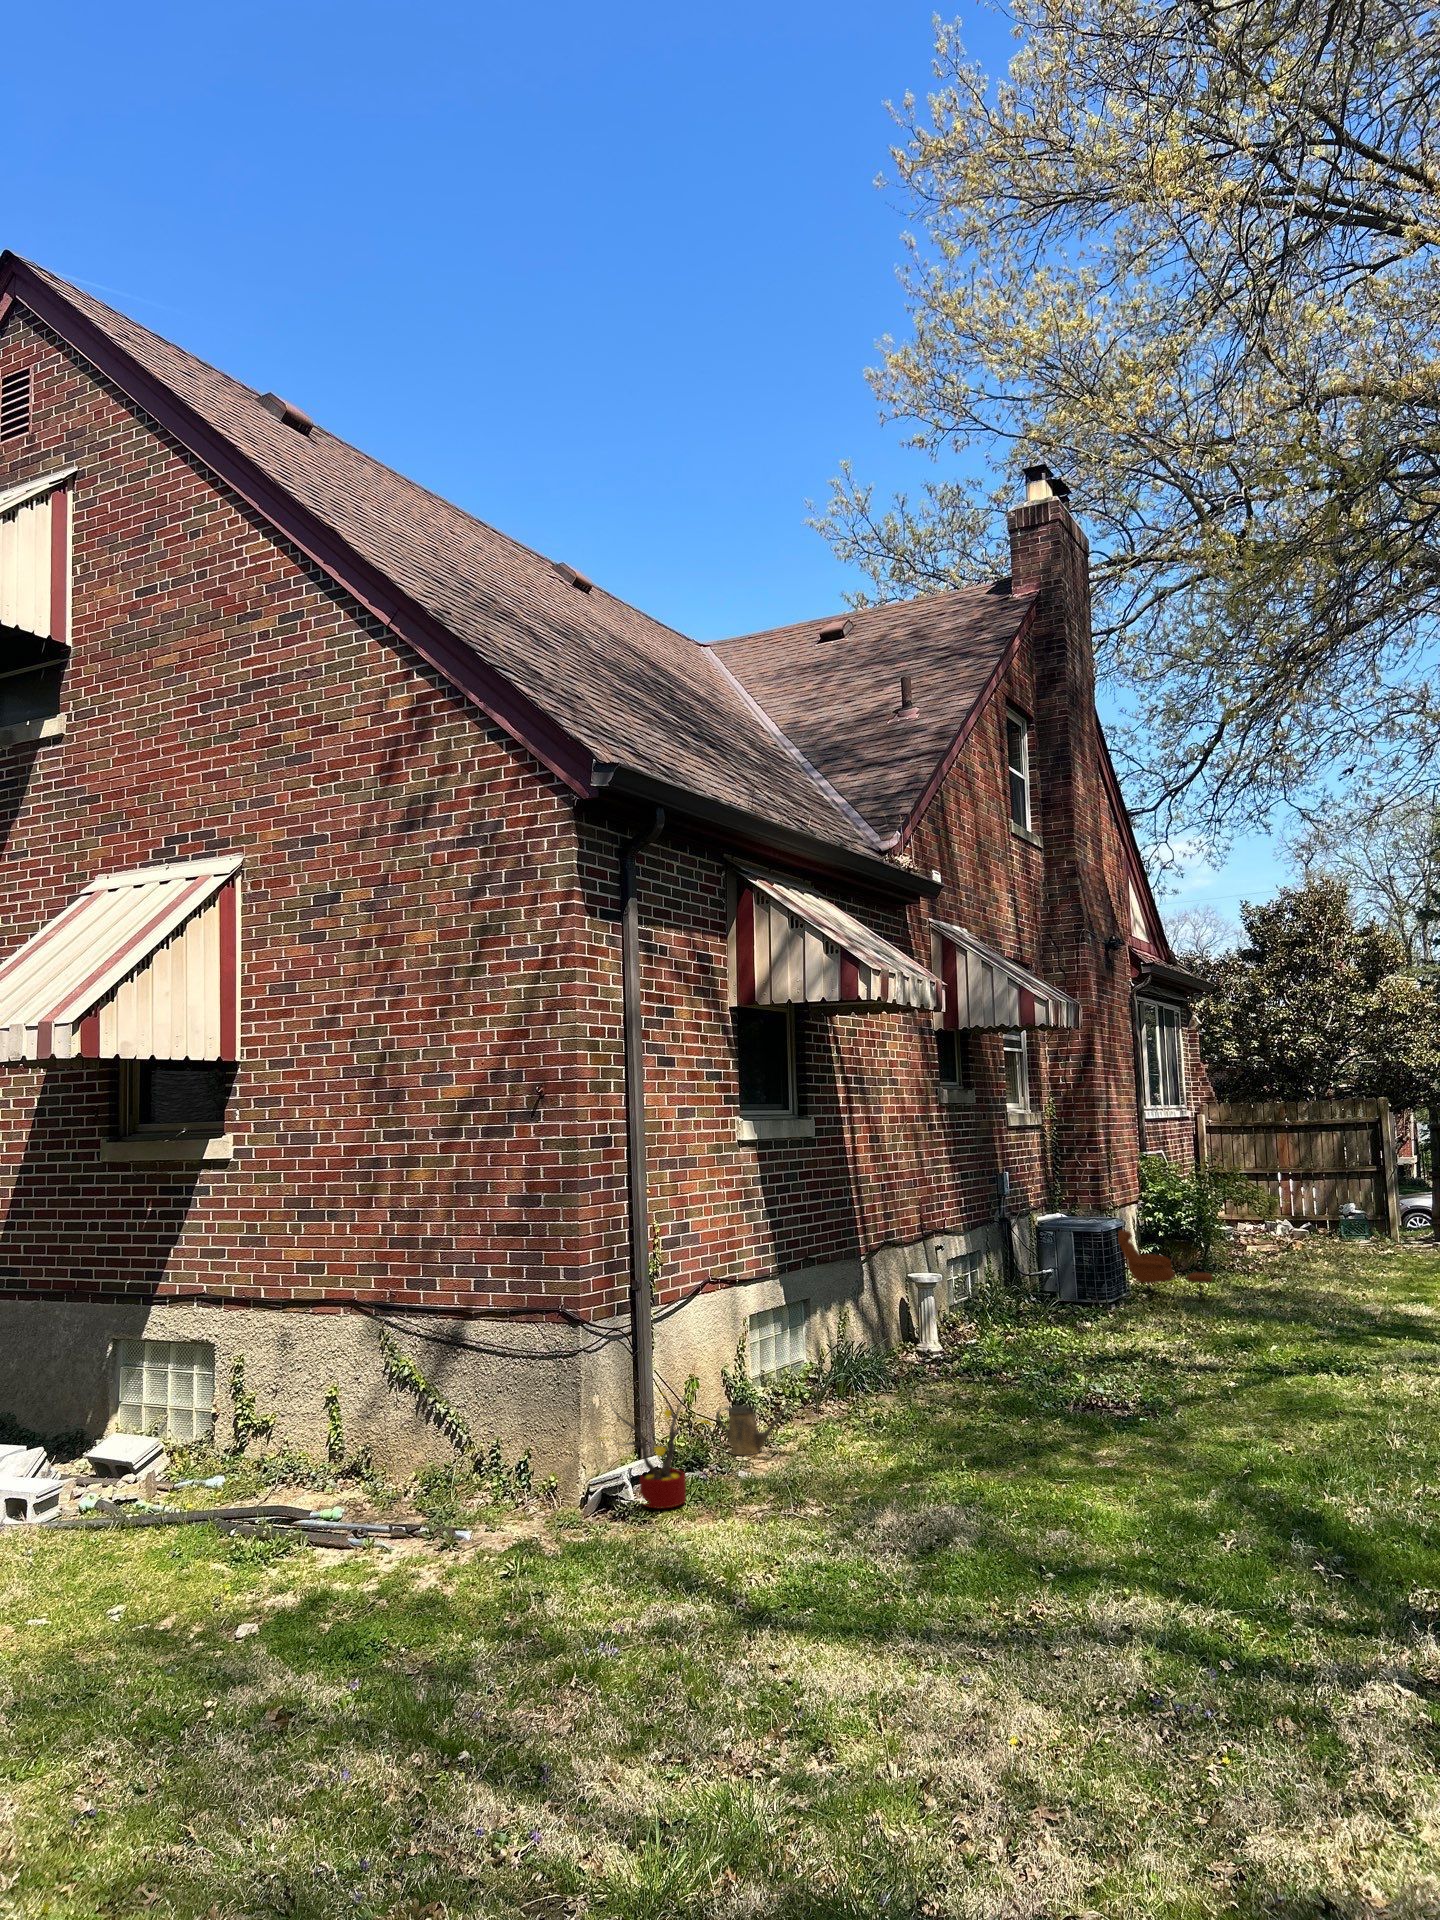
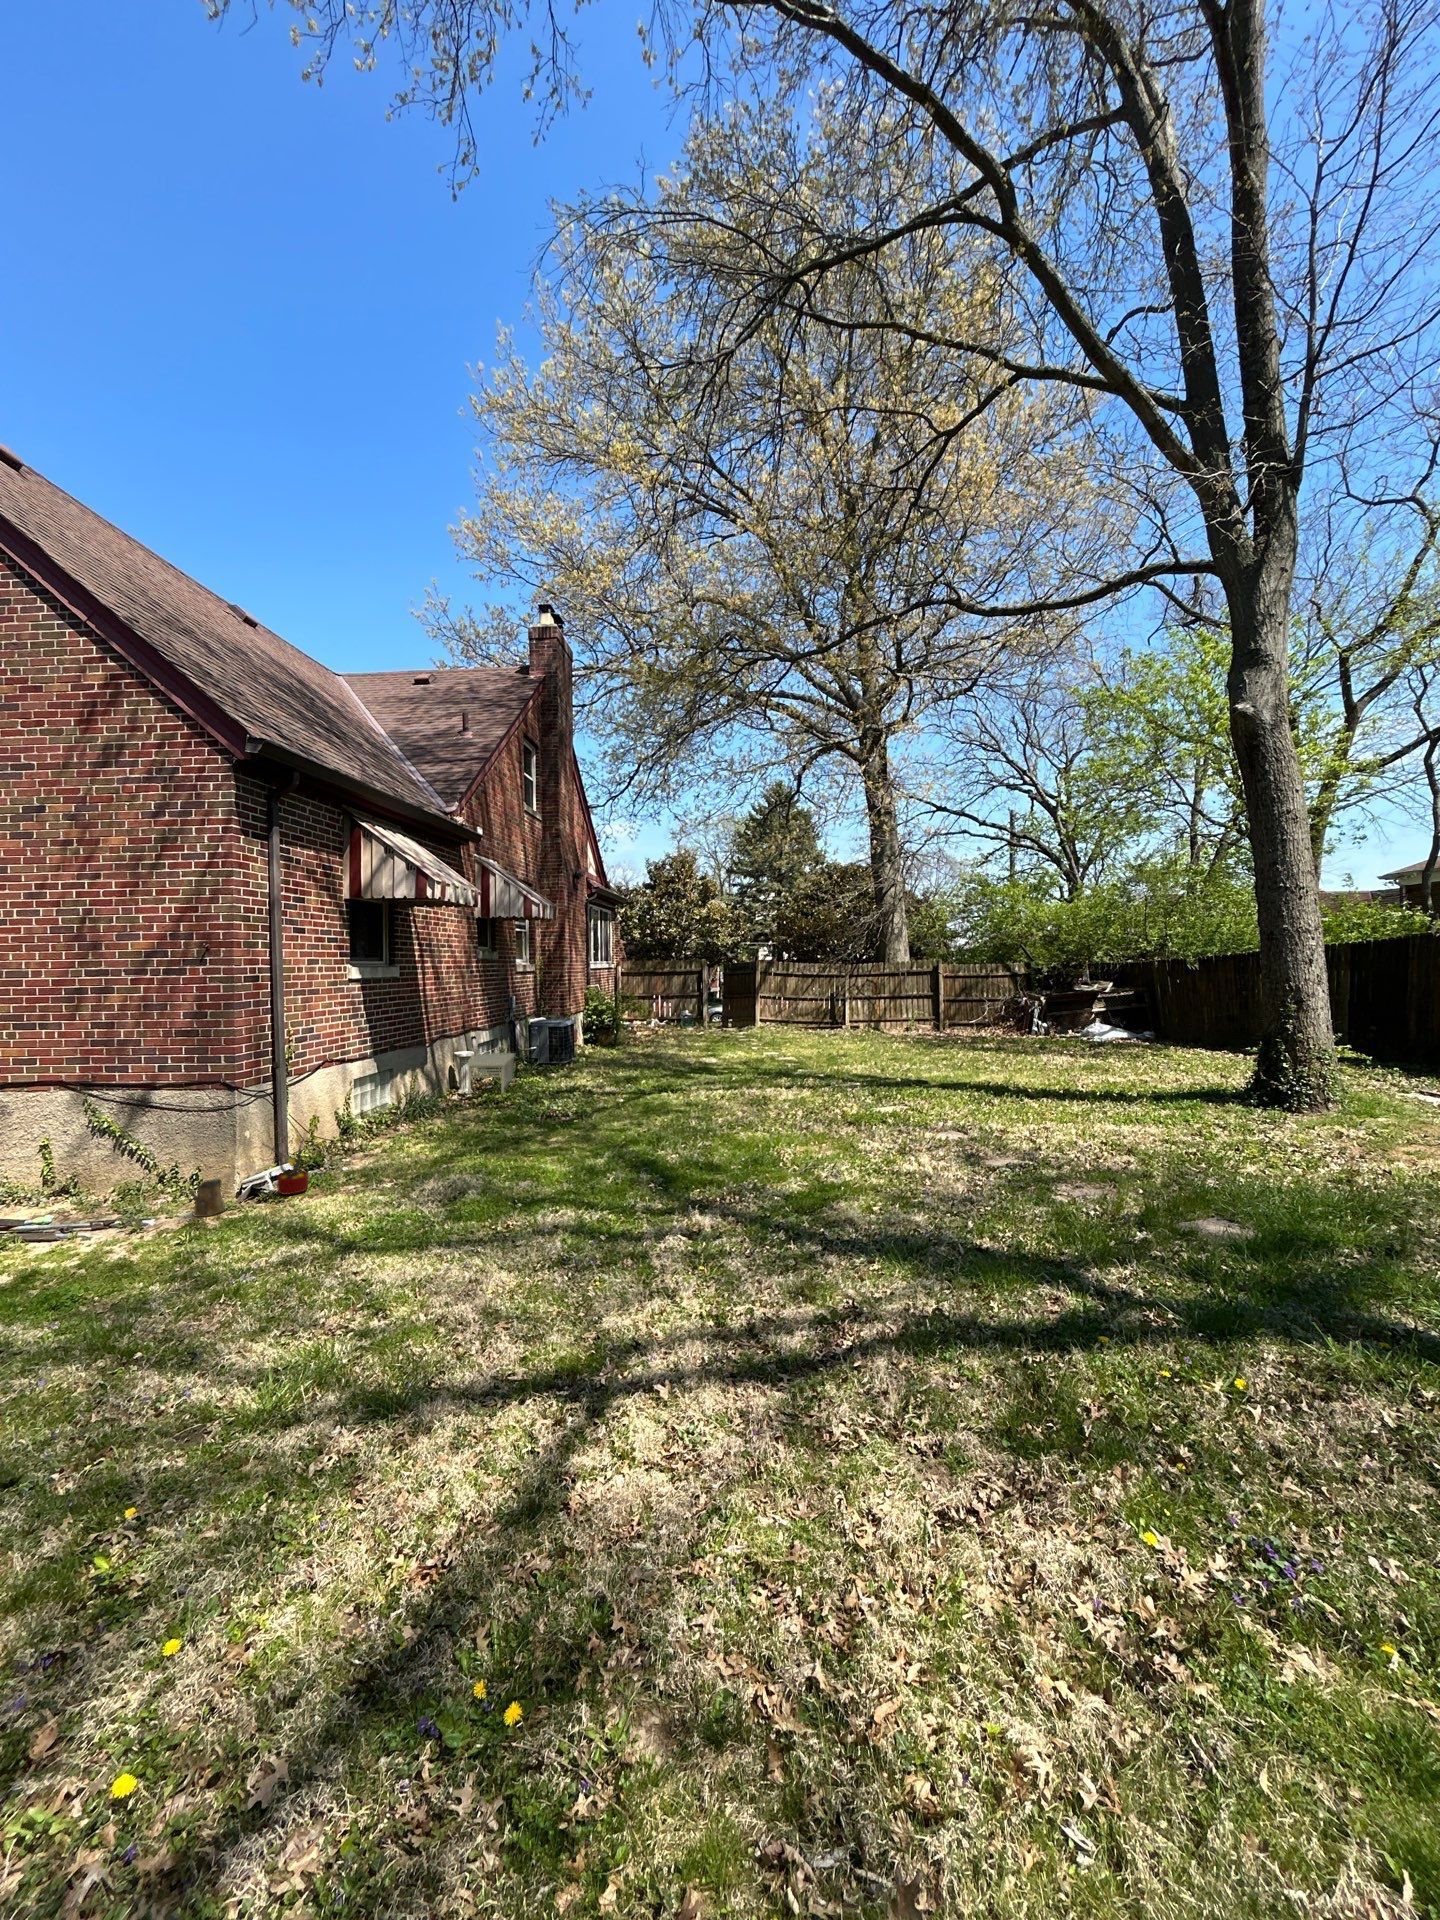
lounge chair: present [1118,1230,1213,1300] -> none [571,1027,620,1064]
storage bench: none [932,1276,1018,1353] -> present [466,1053,515,1095]
watering can: present [716,1405,790,1455] -> present [188,1179,225,1217]

